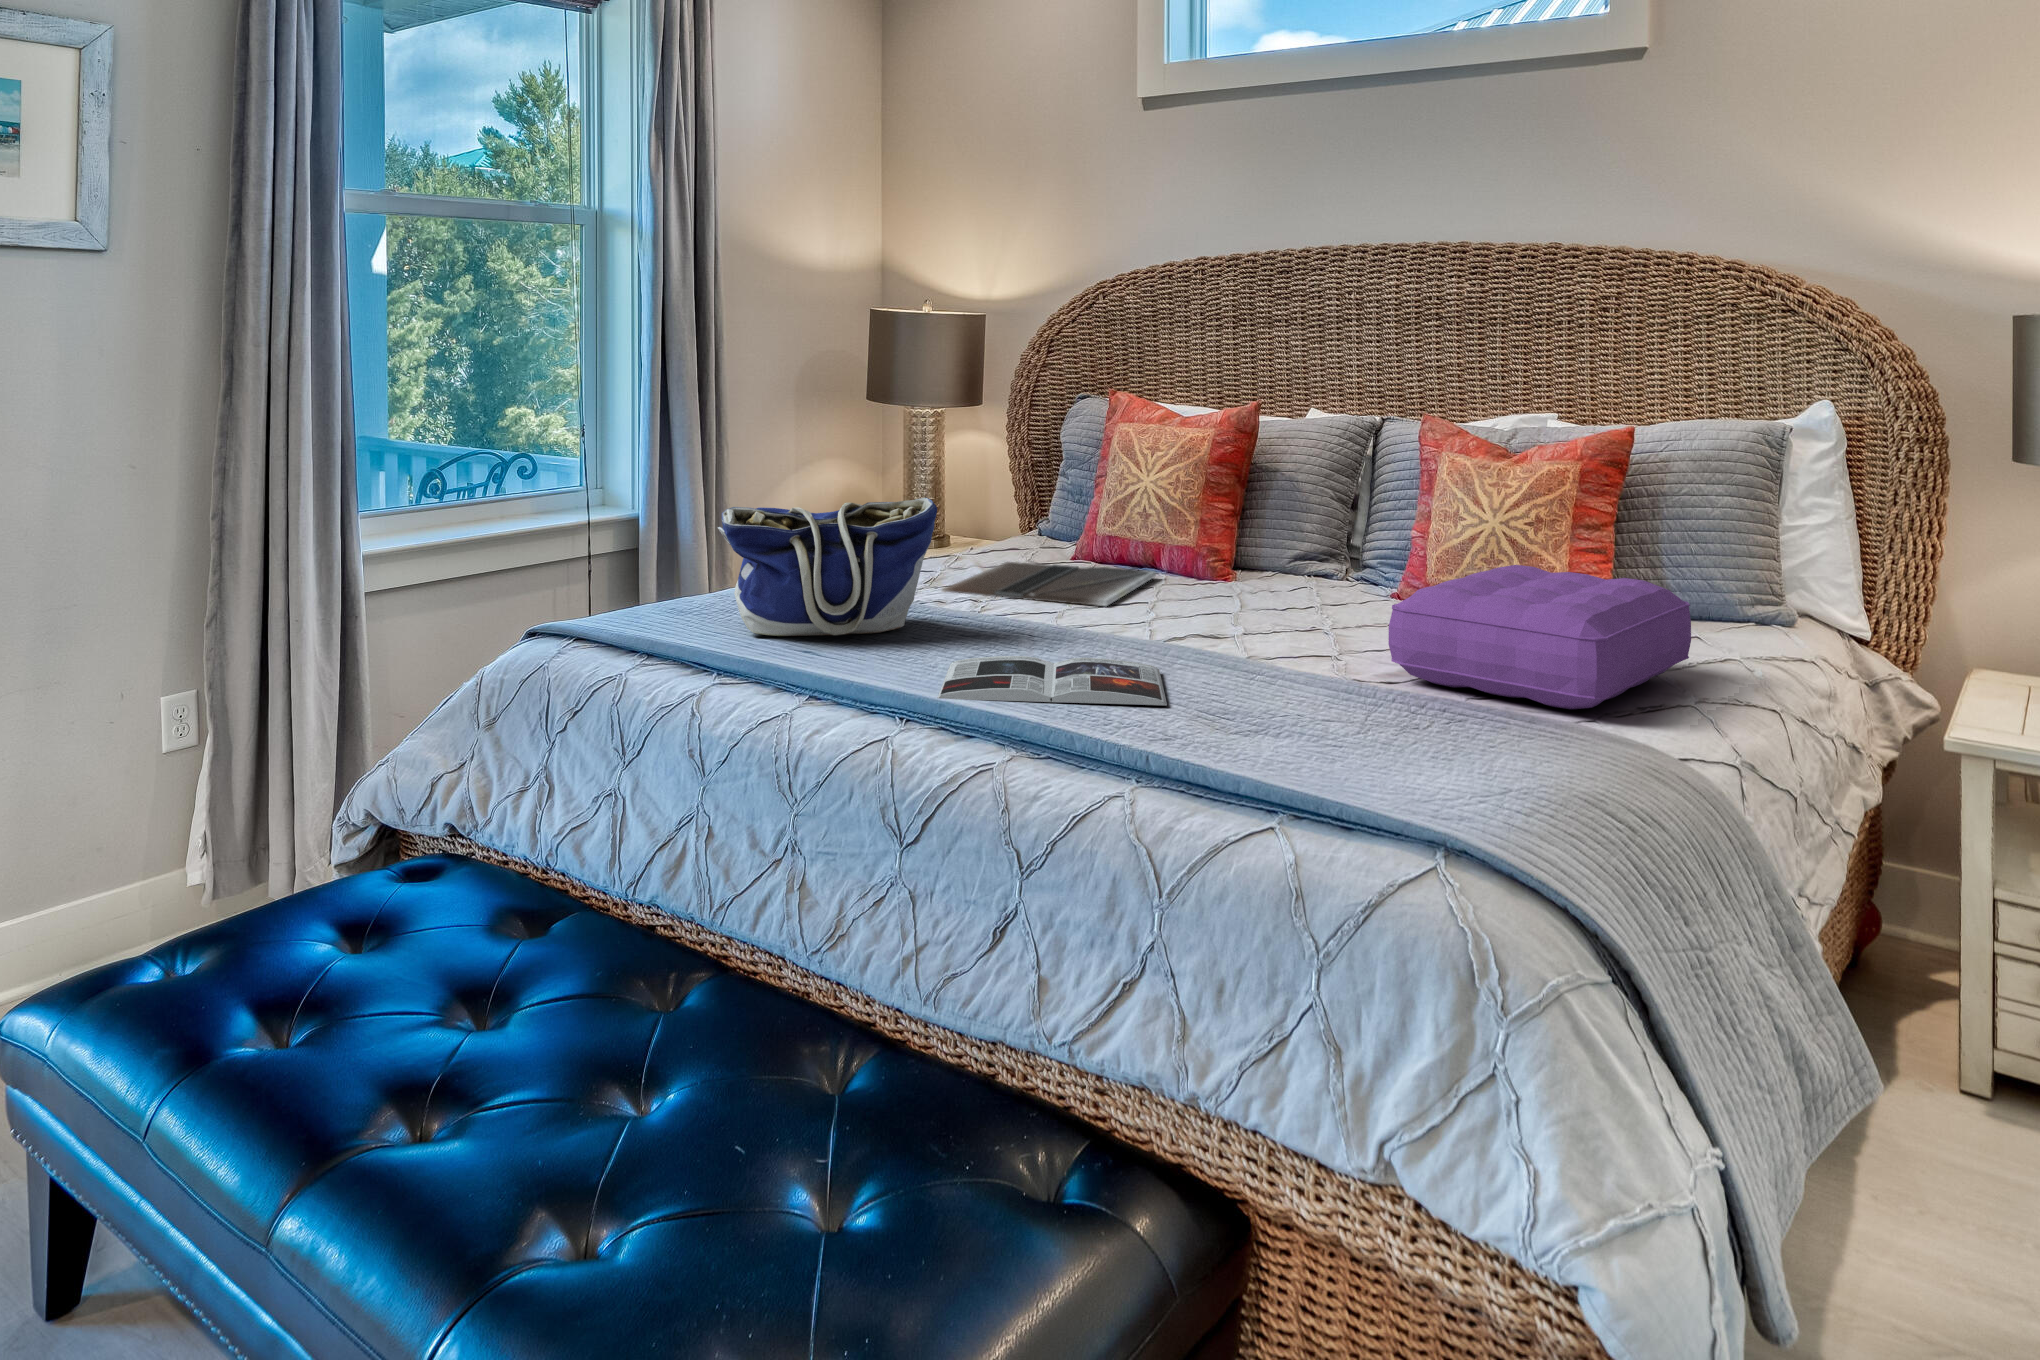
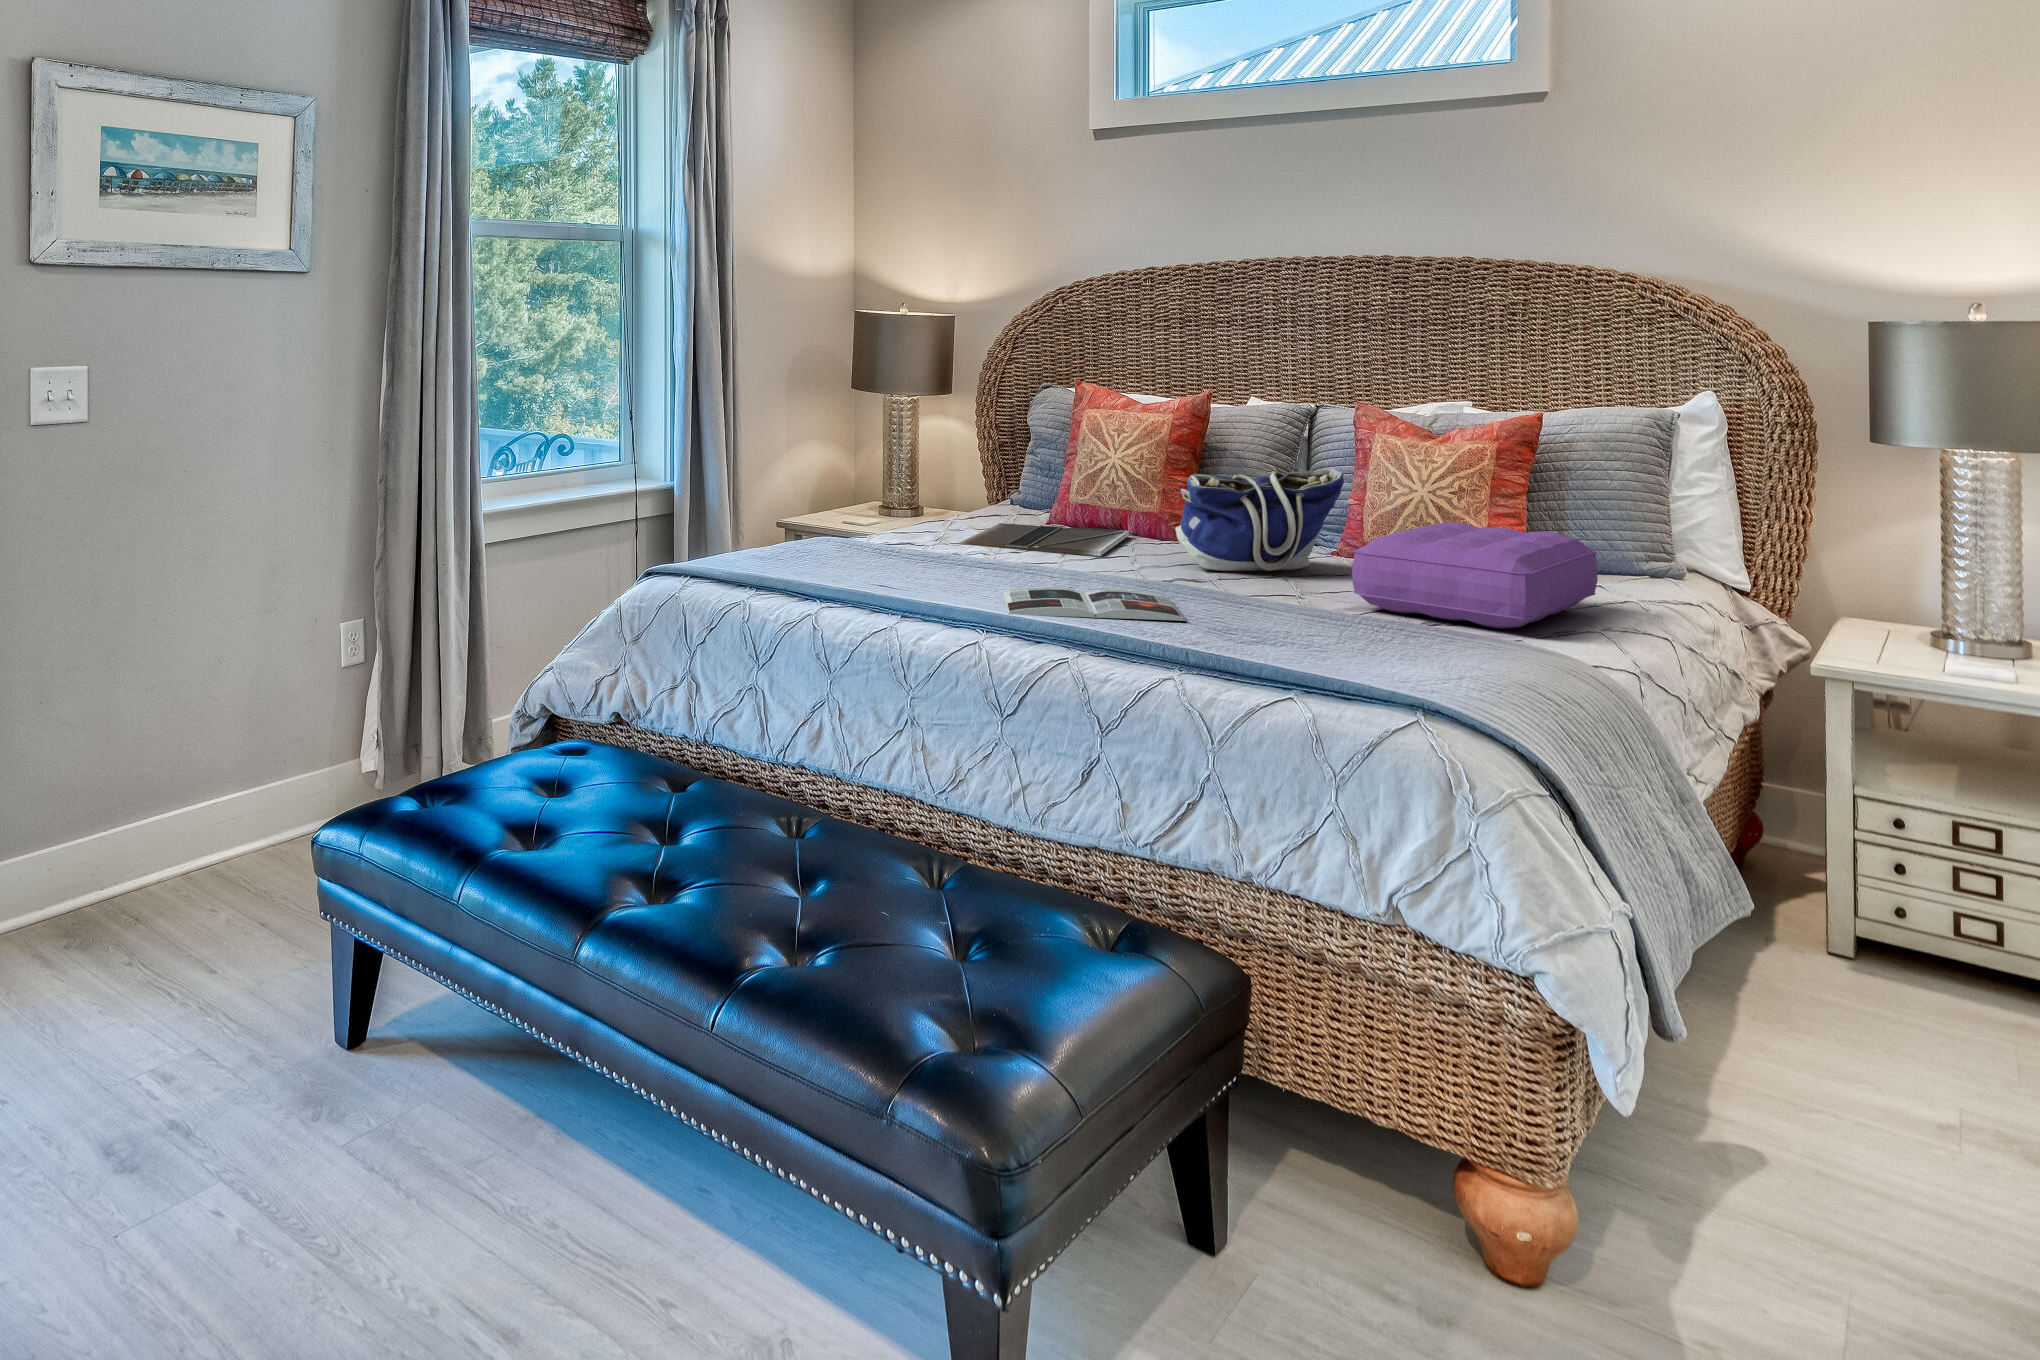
tote bag: present [718,498,937,636] -> present [1175,468,1344,571]

